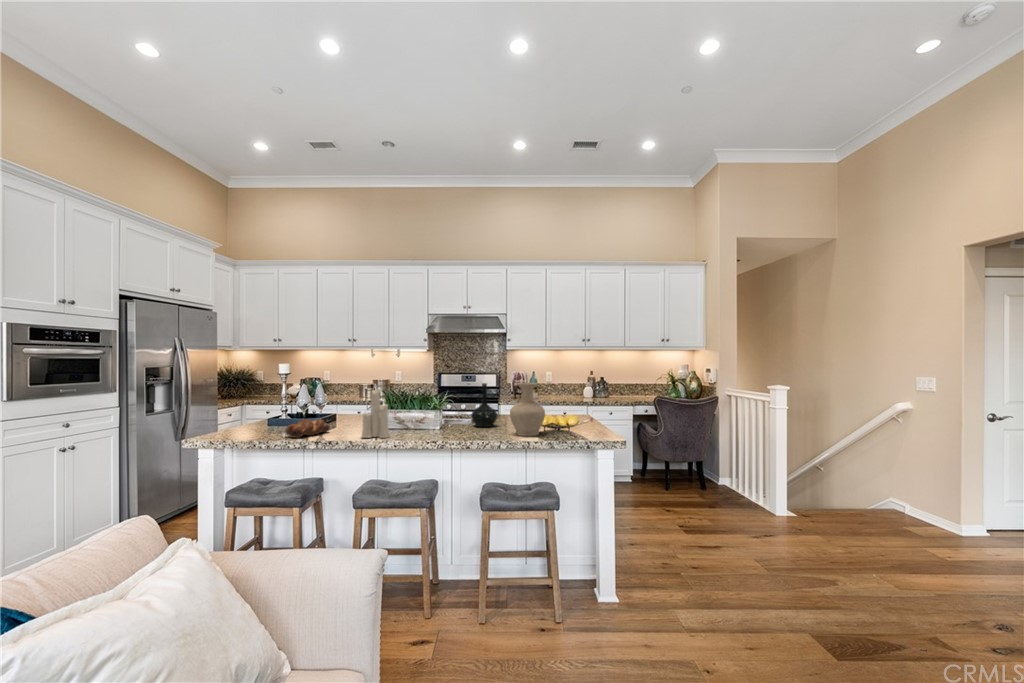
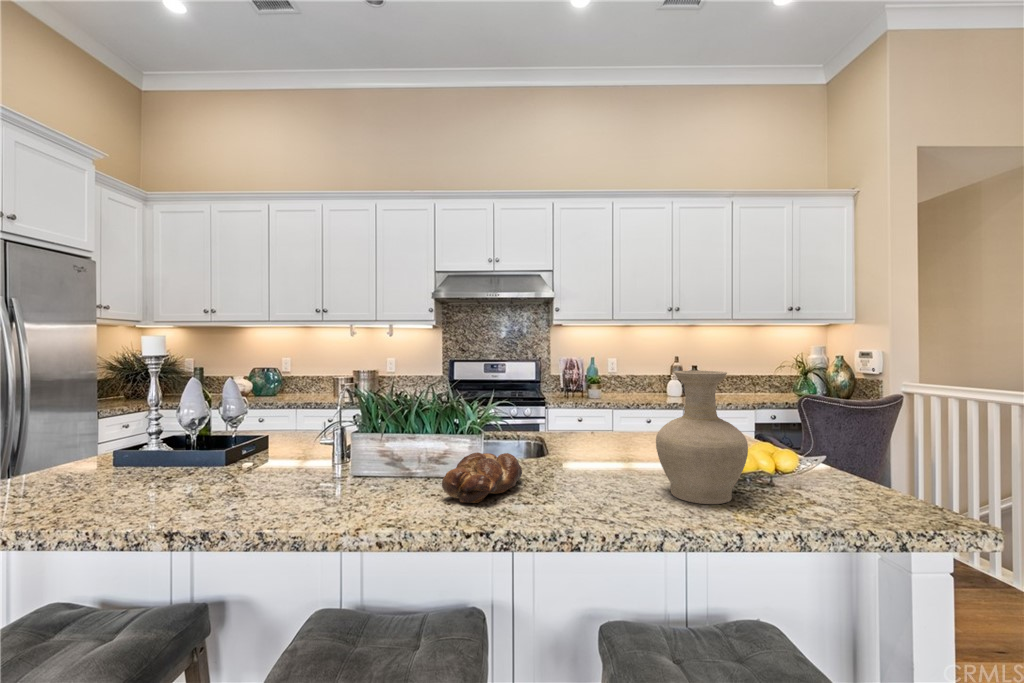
bottle: present [471,383,497,427] -> none [545,373,603,469]
candle: present [362,390,389,438] -> none [290,367,363,516]
bread loaf: present [286,419,330,438] -> present [442,453,522,503]

